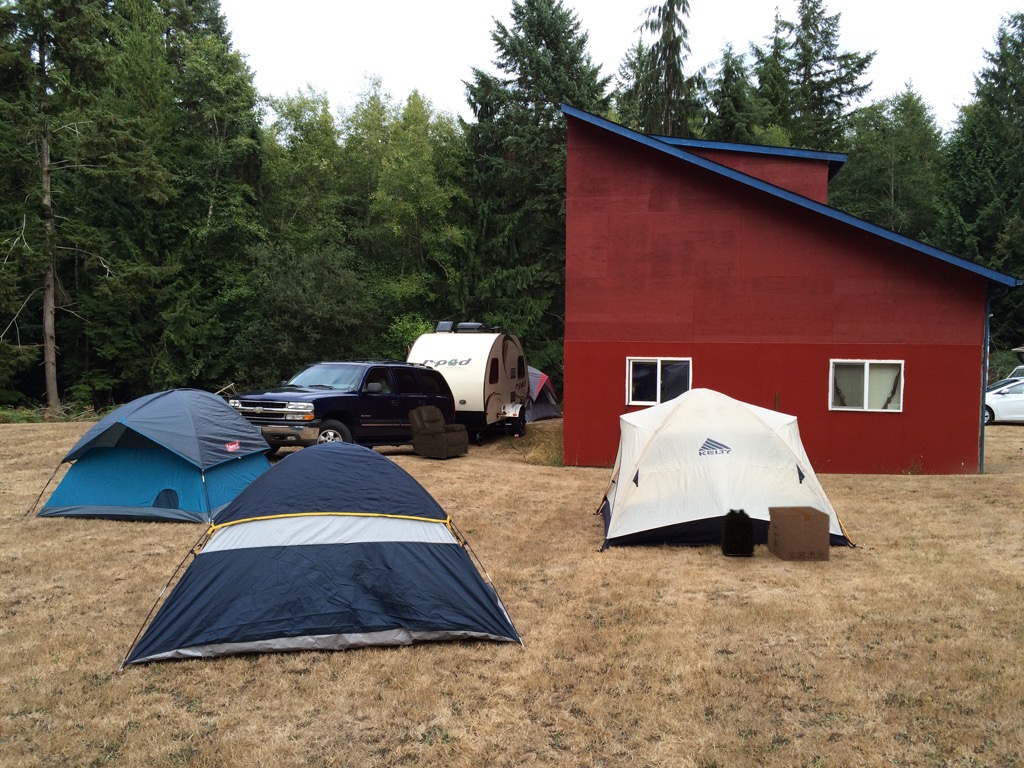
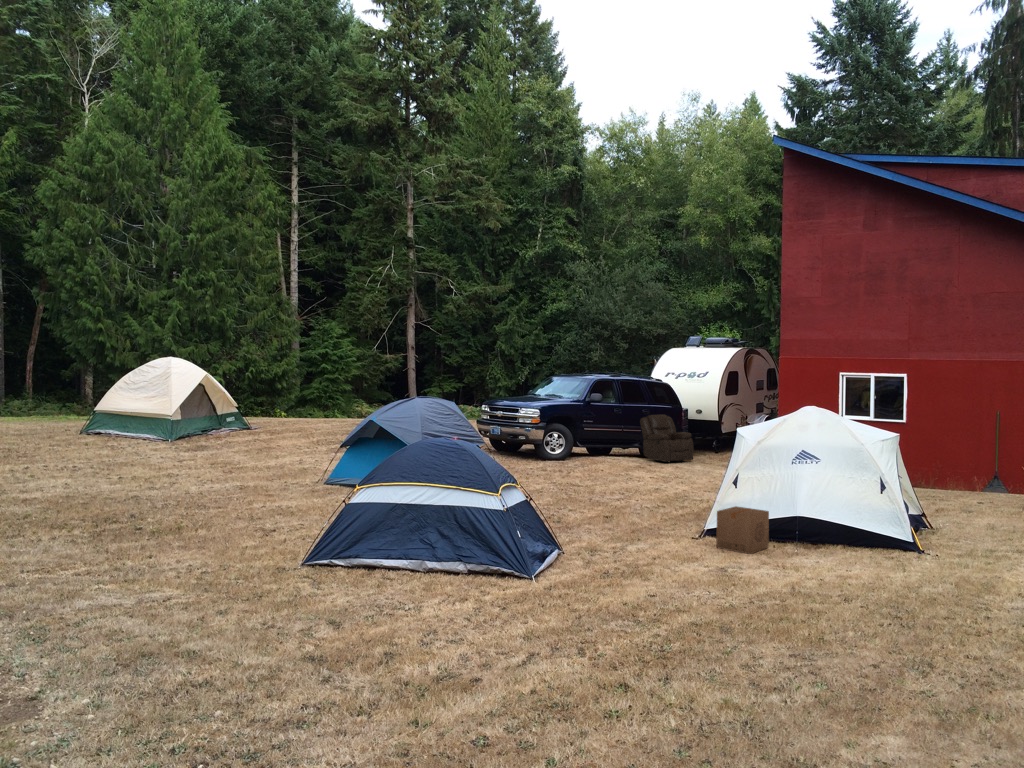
cardboard box: present [768,506,830,561] -> present [716,506,769,554]
backpack: present [721,509,755,556] -> none [781,515,811,556]

